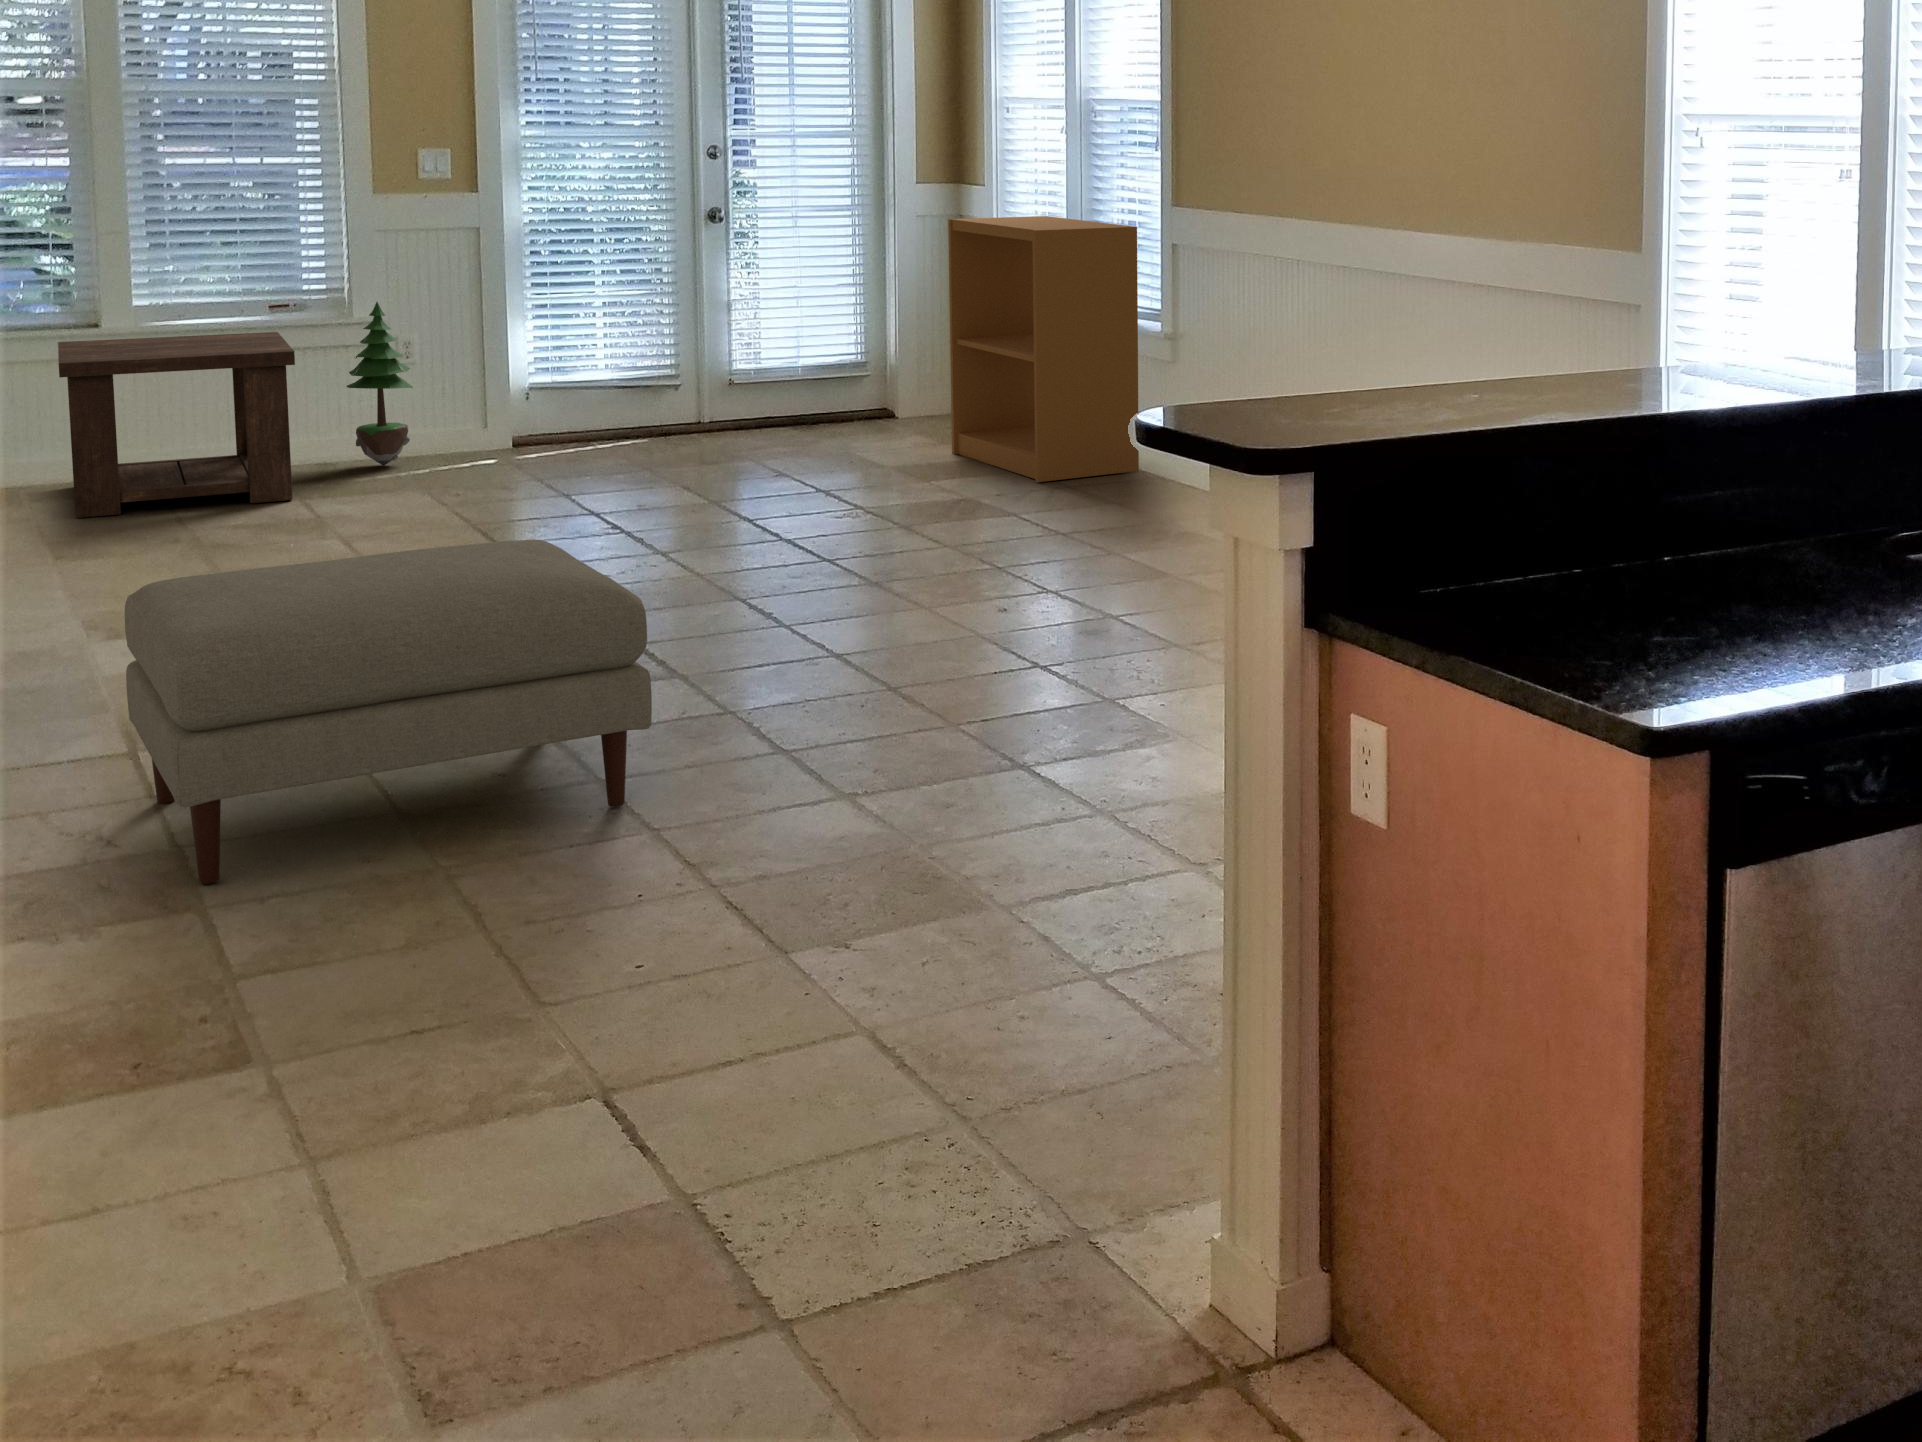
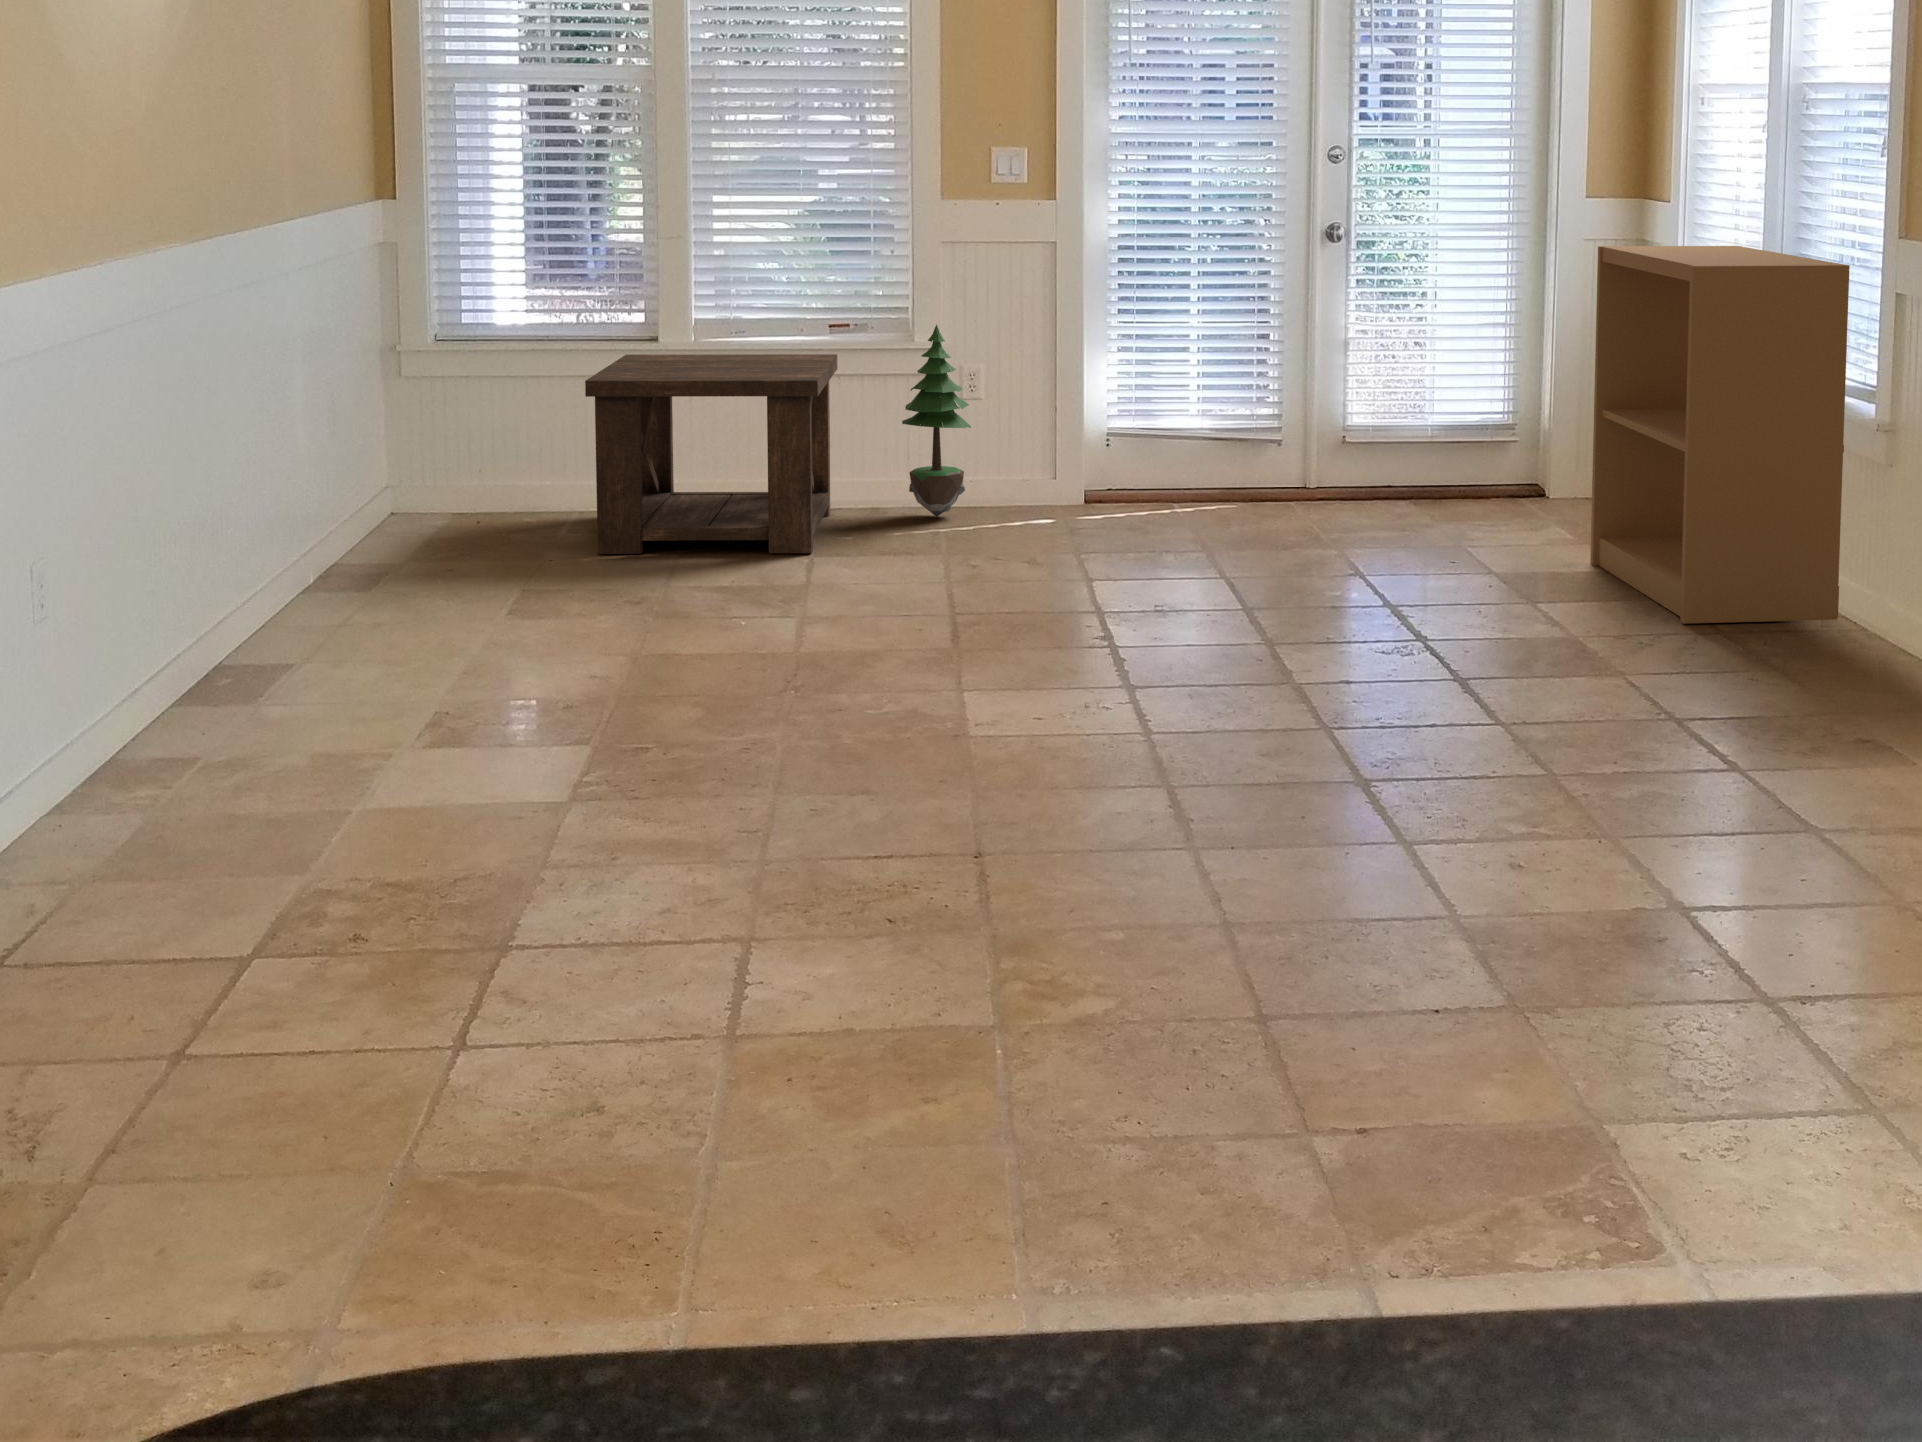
ottoman: present [125,540,652,884] -> none [97,701,799,1196]

